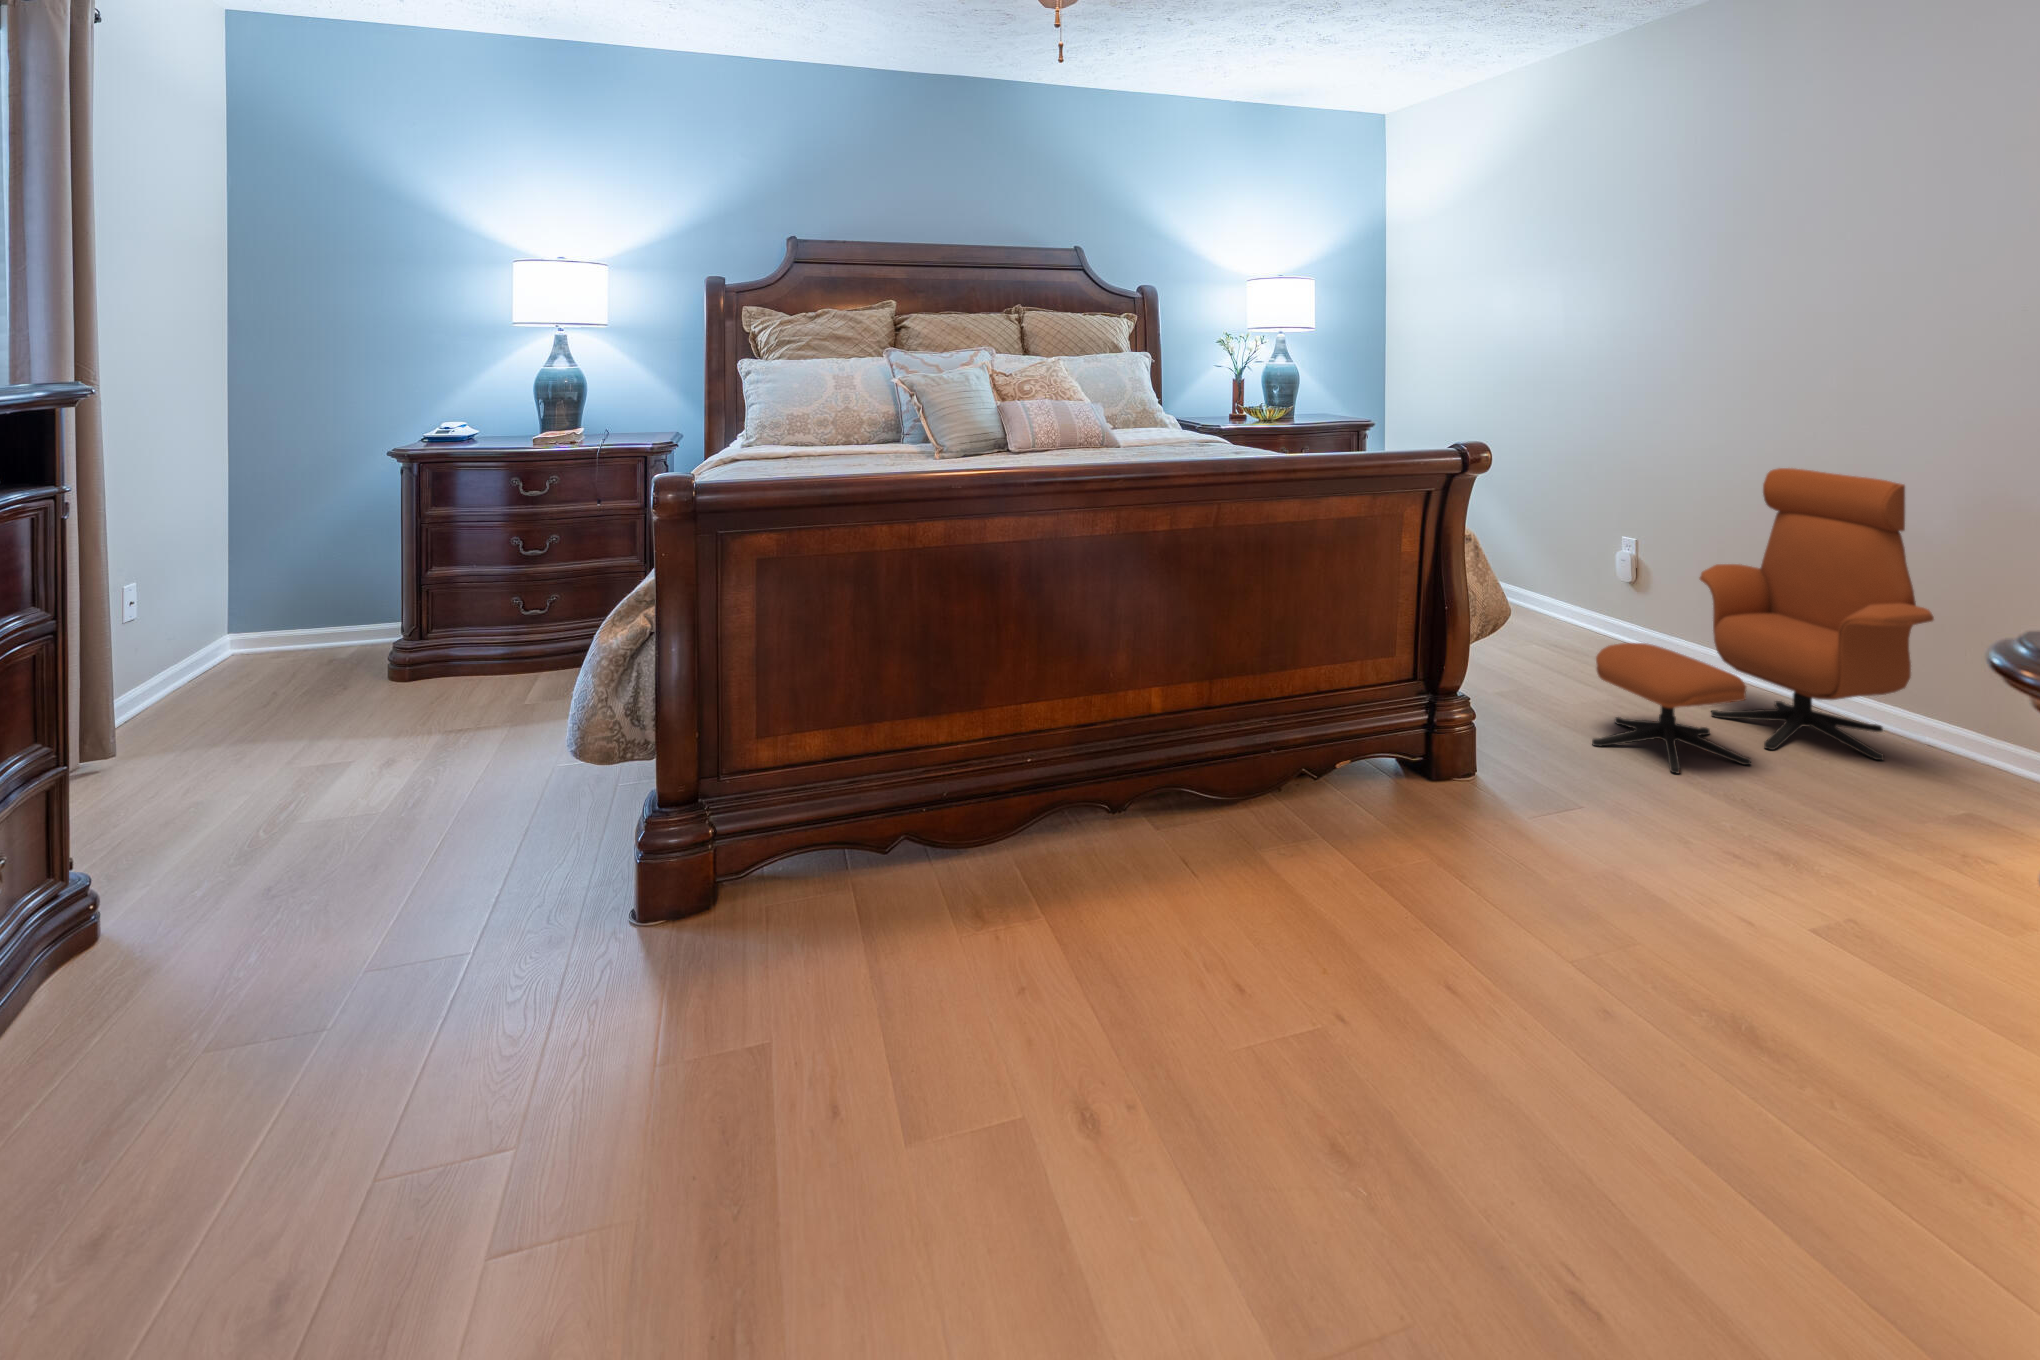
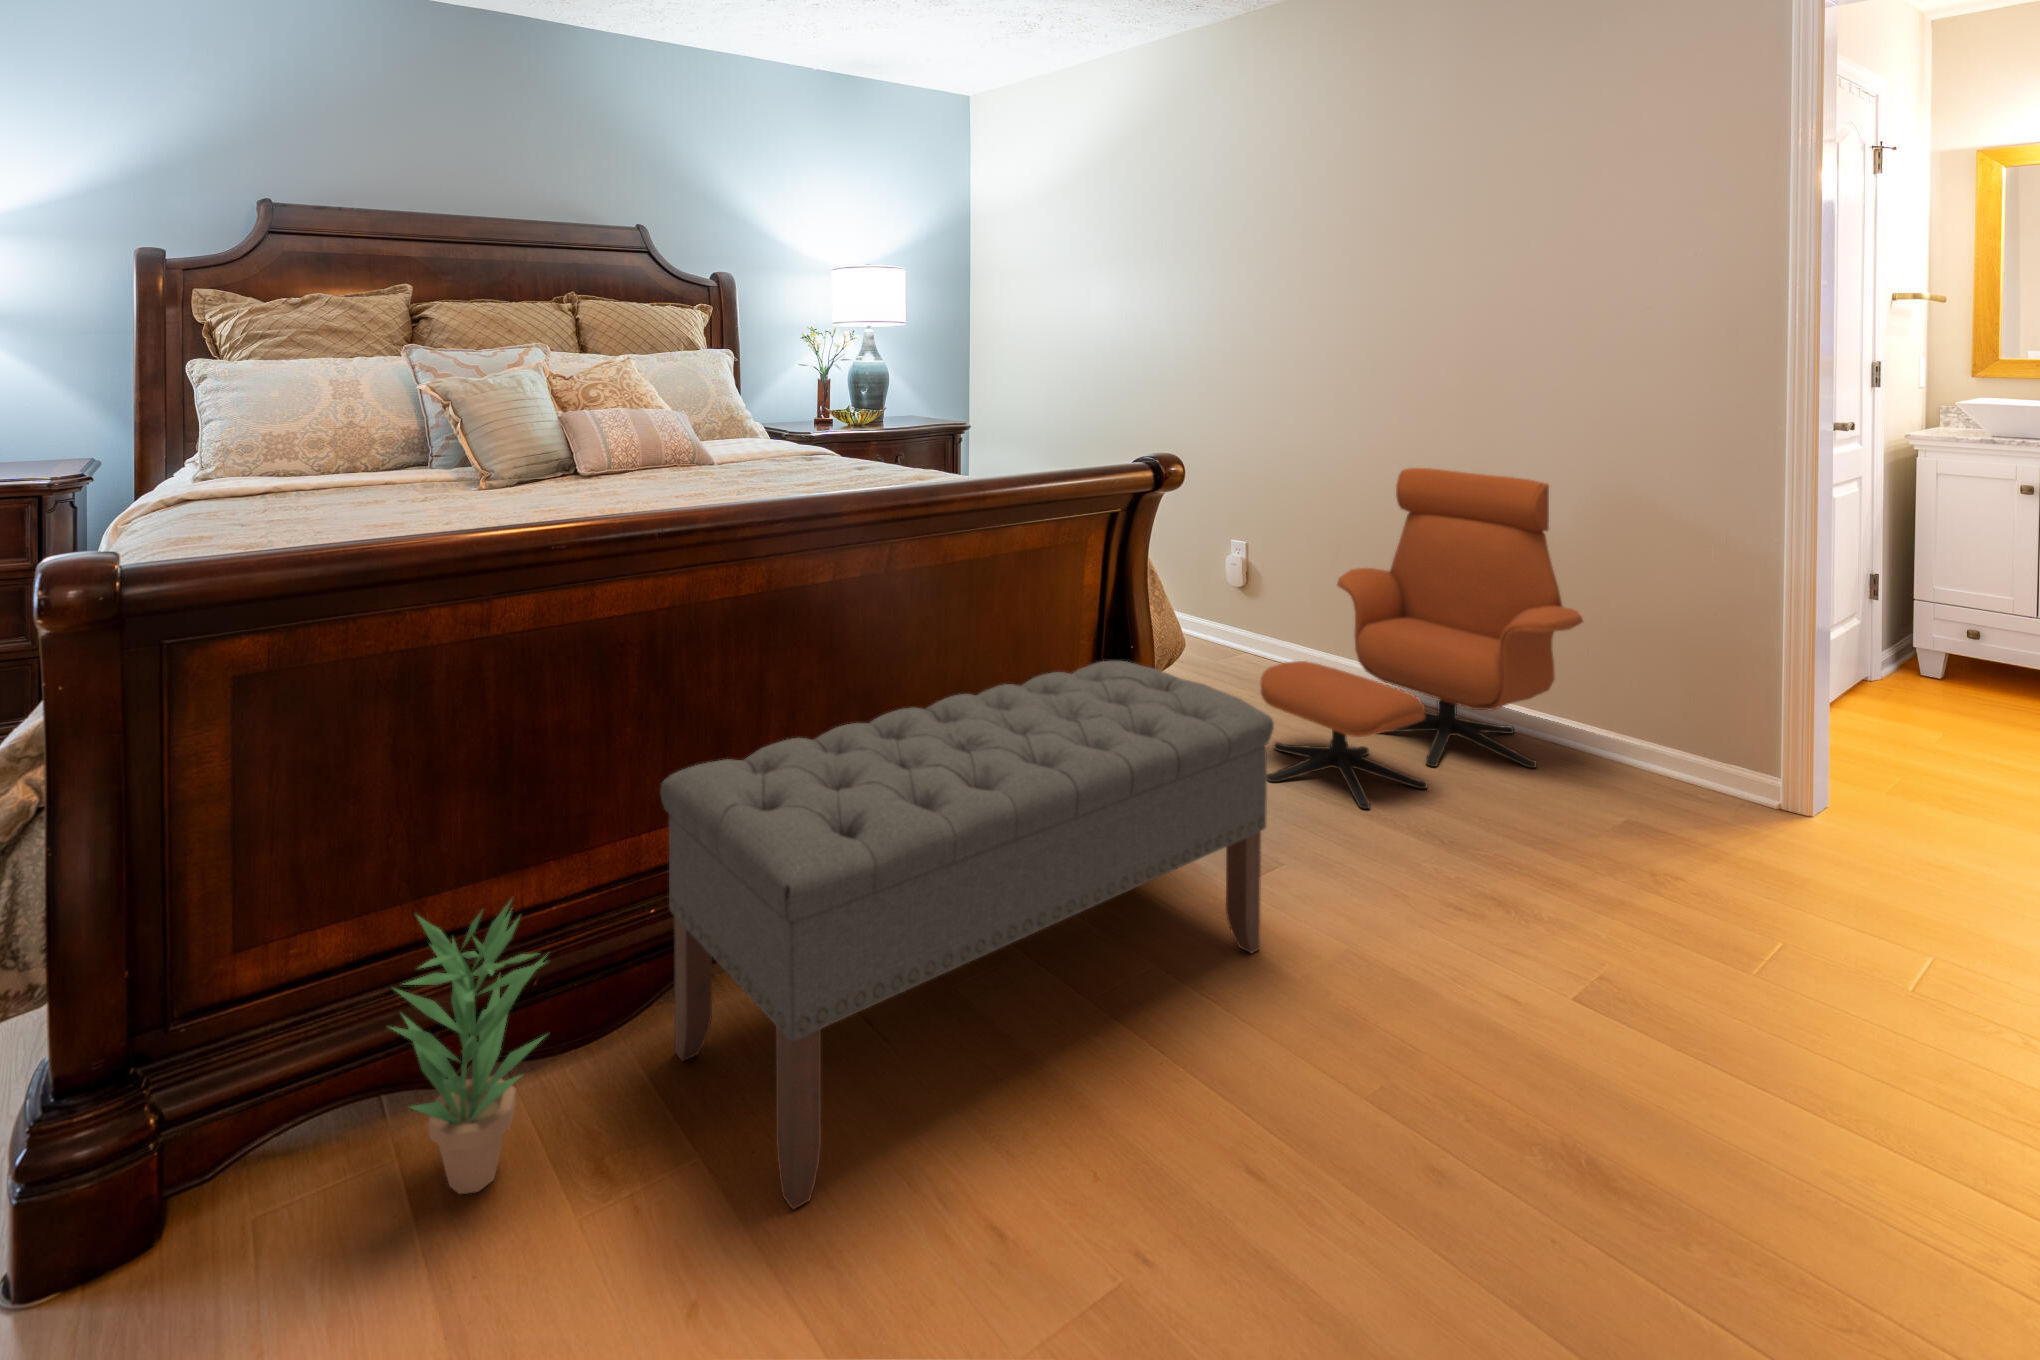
bench: none [1023,613,1521,938] -> present [660,661,1274,1209]
potted plant: none [838,712,940,901] -> present [391,902,547,1194]

